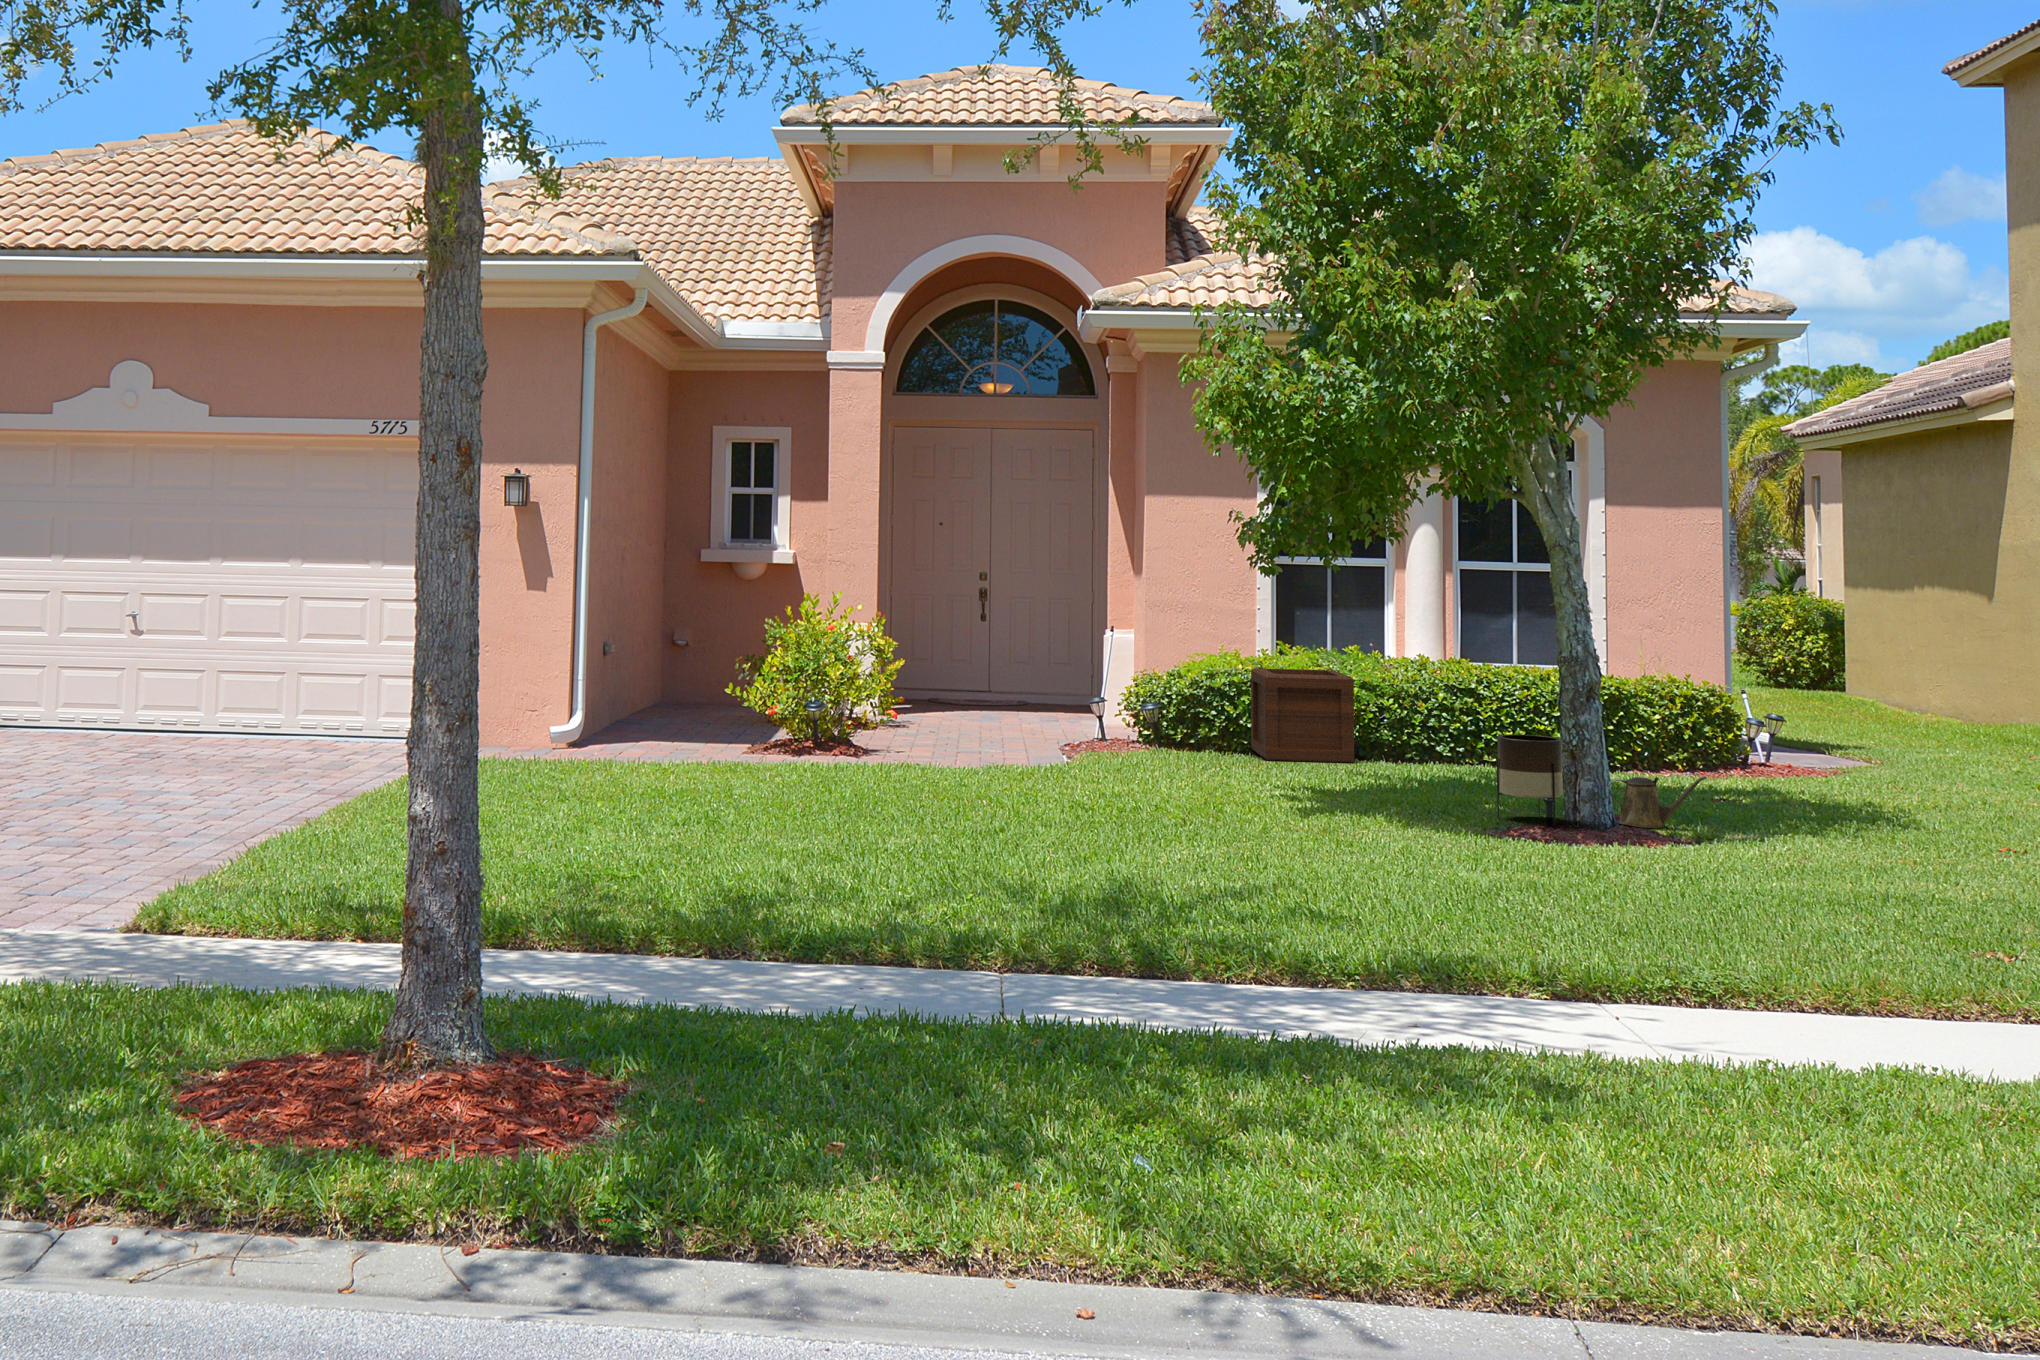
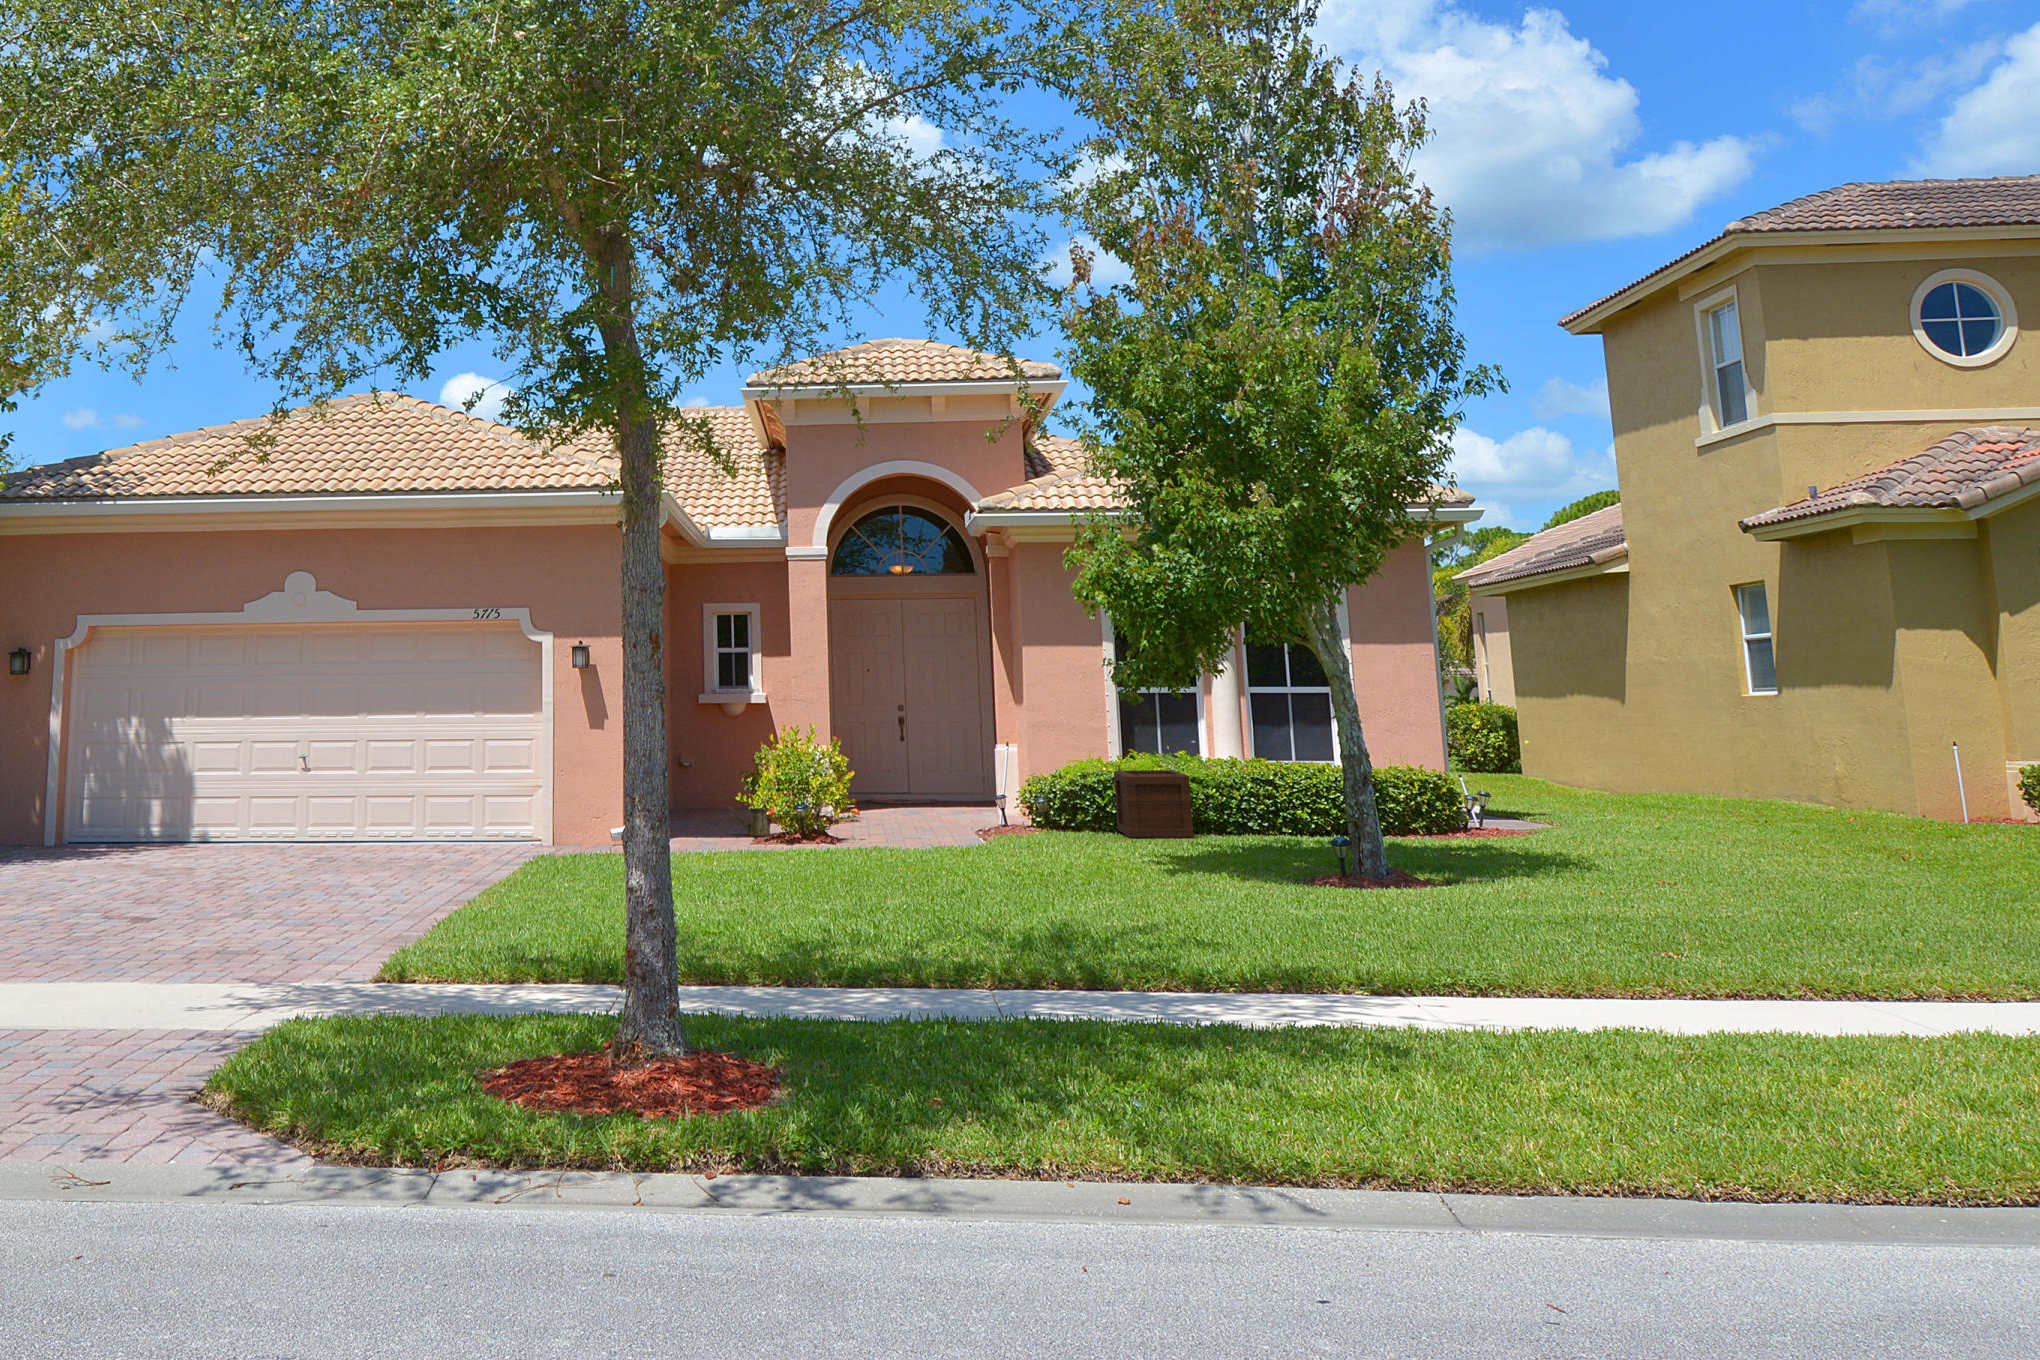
planter: present [1497,734,1563,824] -> none [1301,813,1350,876]
watering can: present [1608,776,1707,828] -> present [727,806,776,836]

